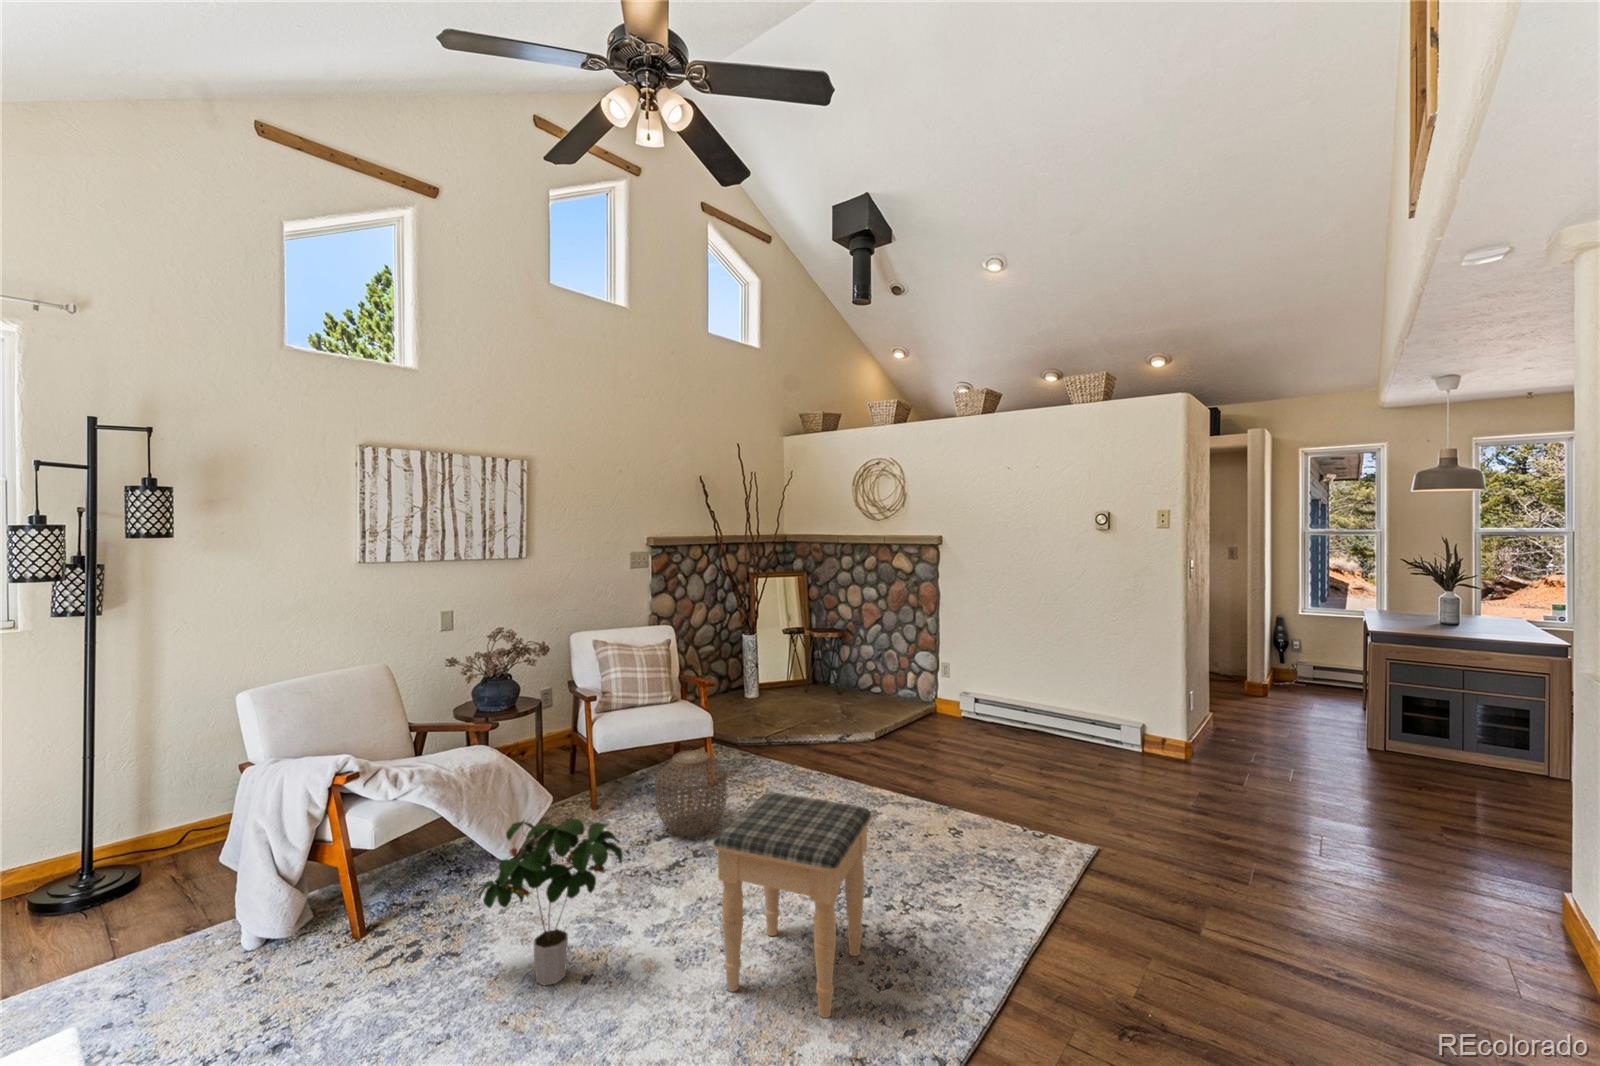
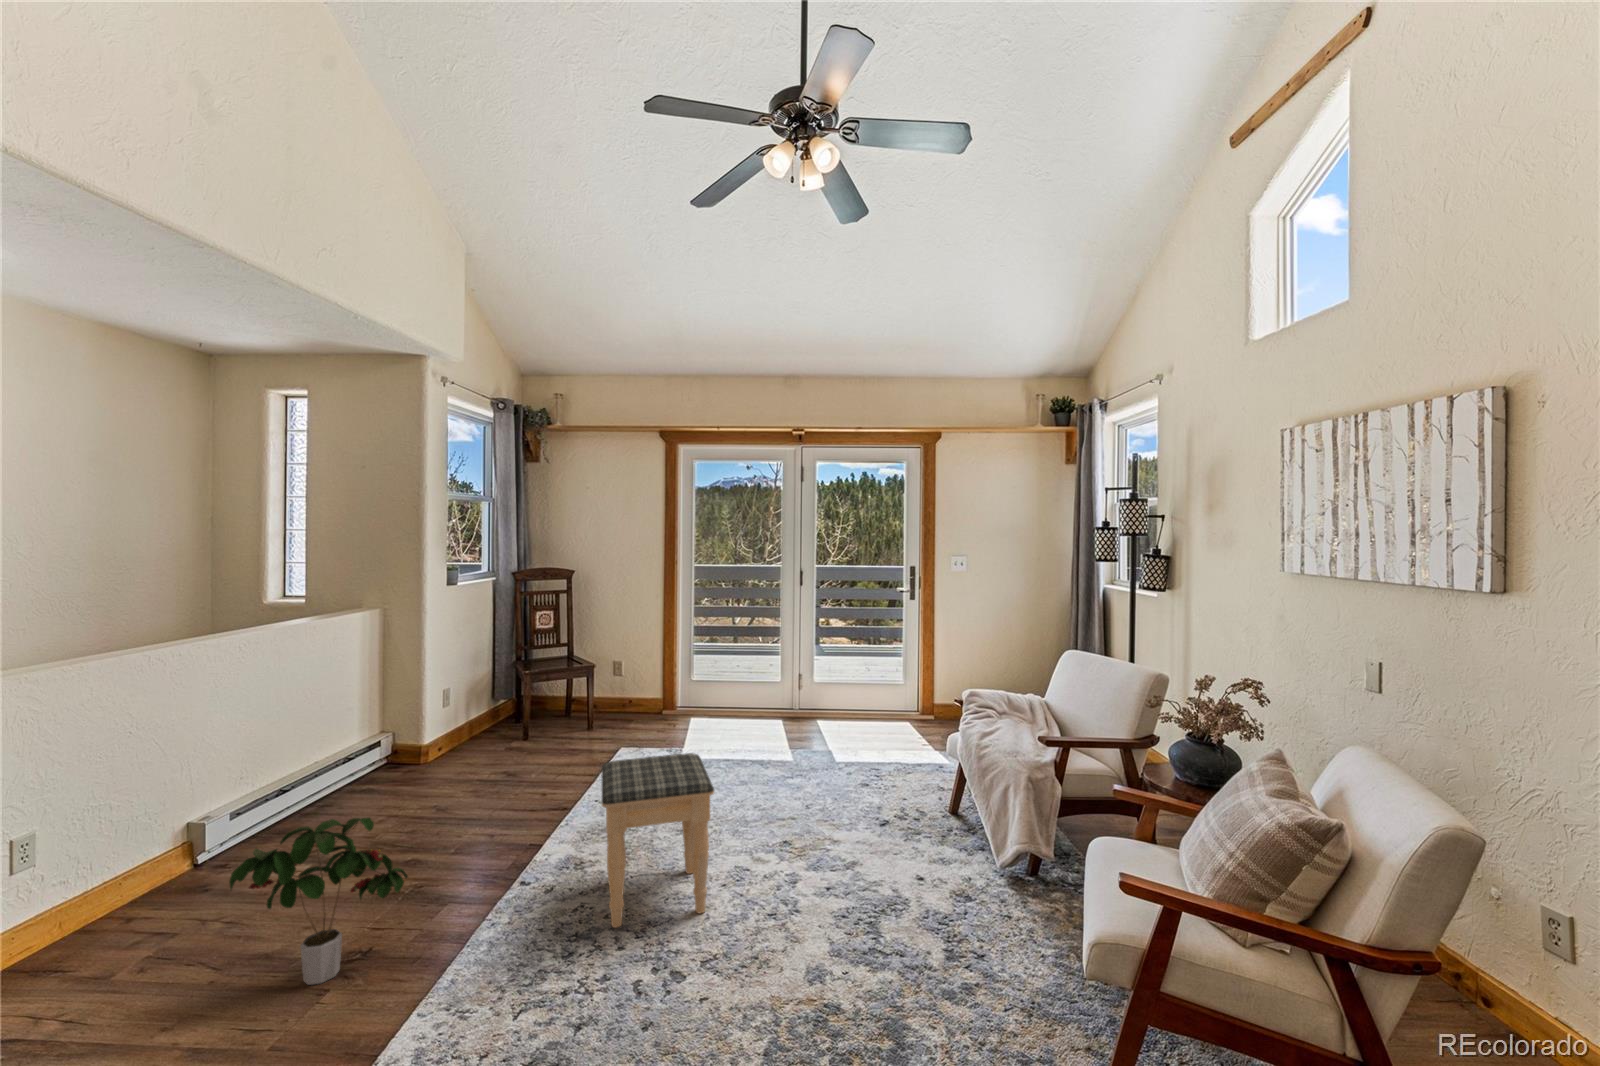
woven basket: present [655,750,726,836] -> none [894,860,1002,1003]
potted plant: present [478,818,622,985] -> present [229,818,408,985]

